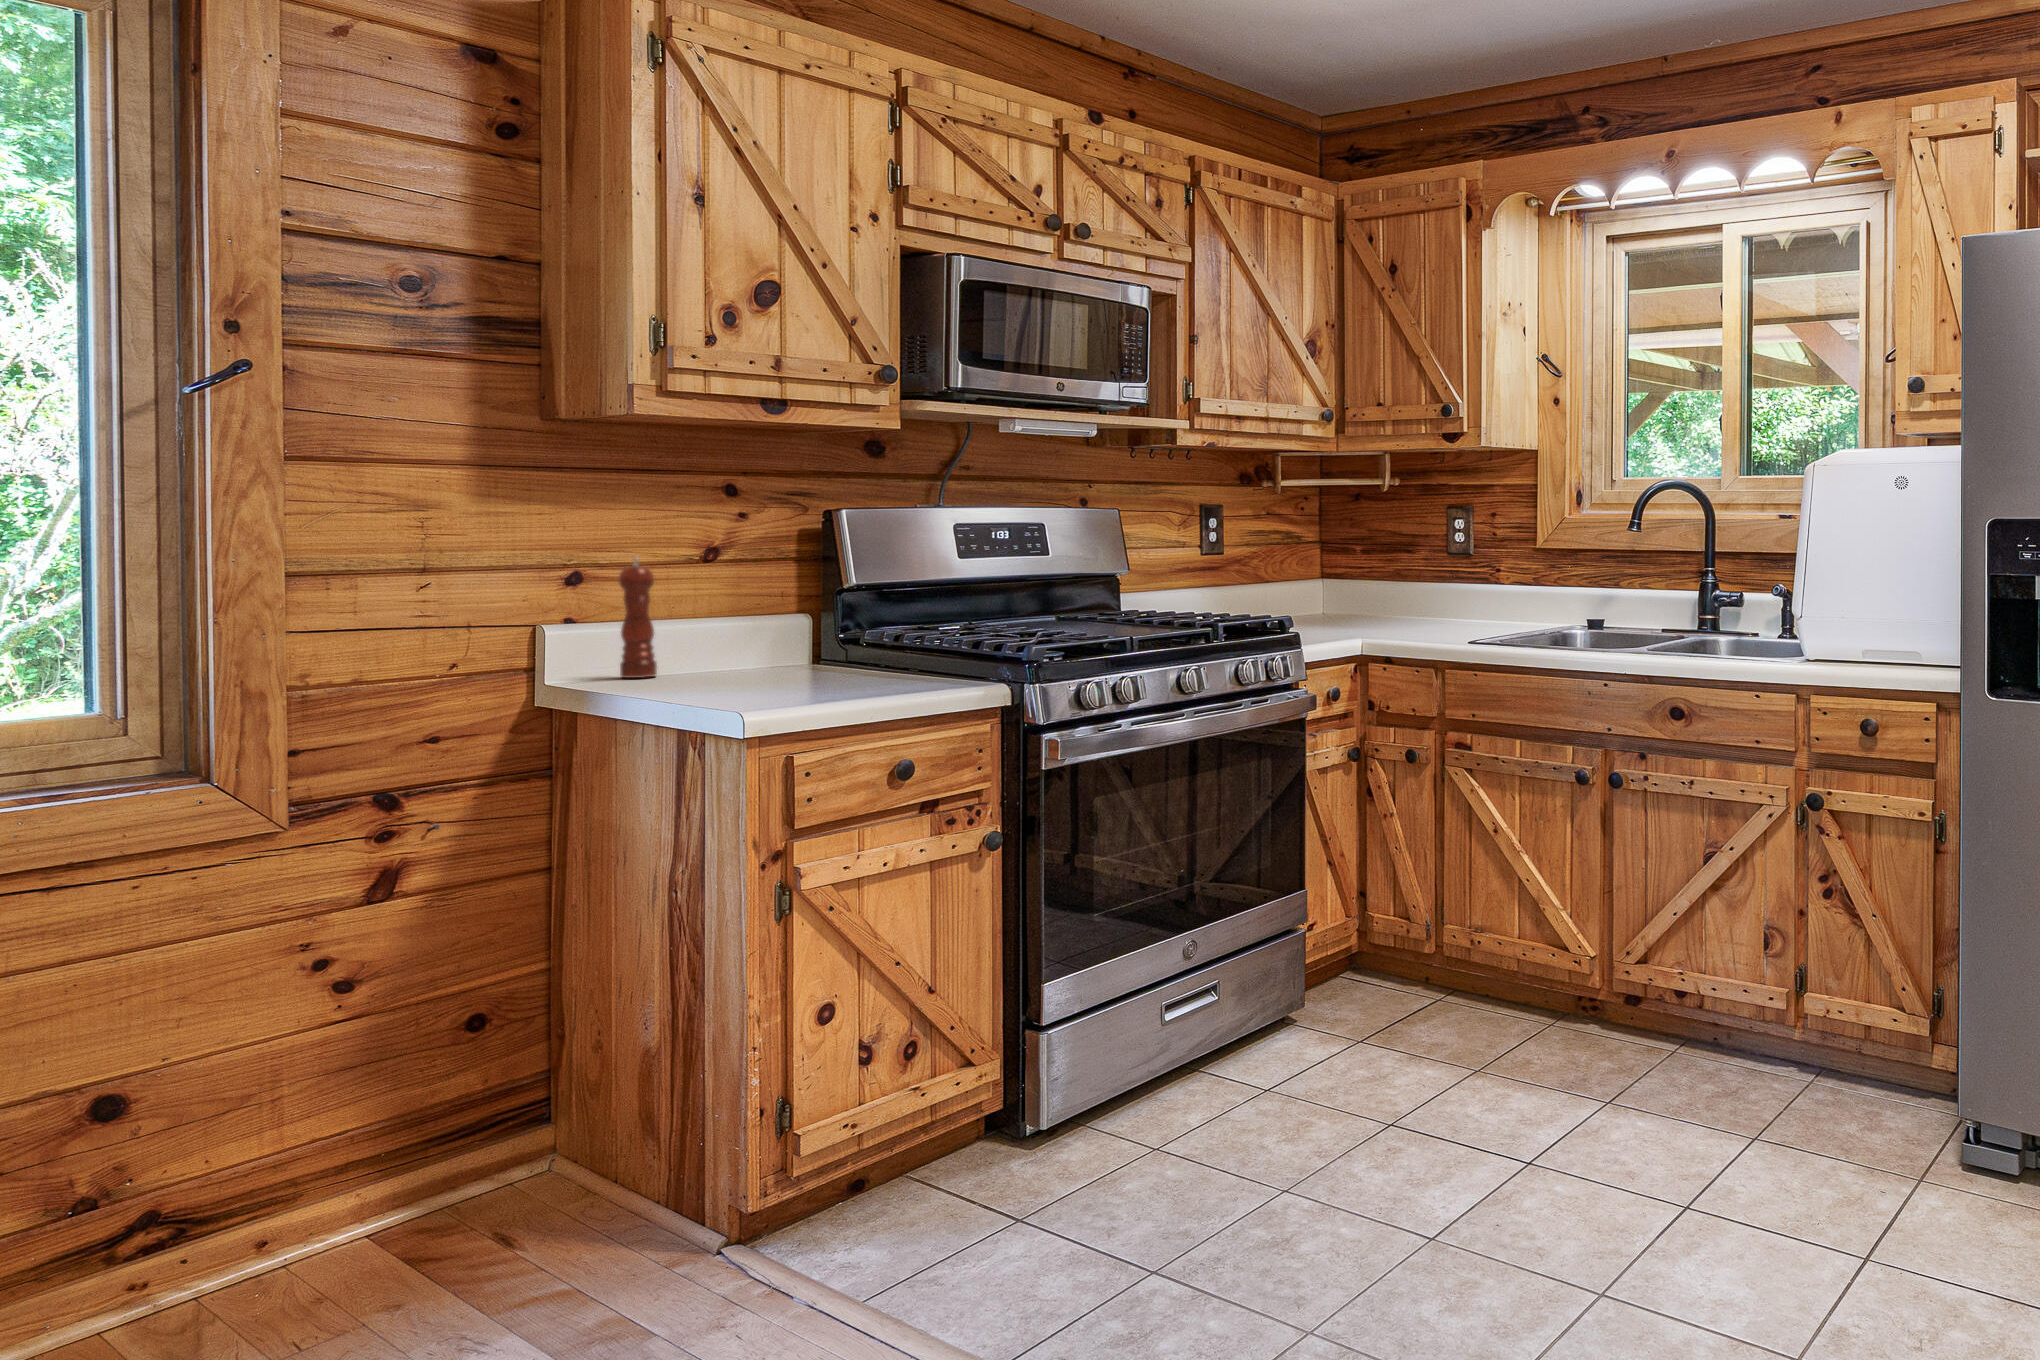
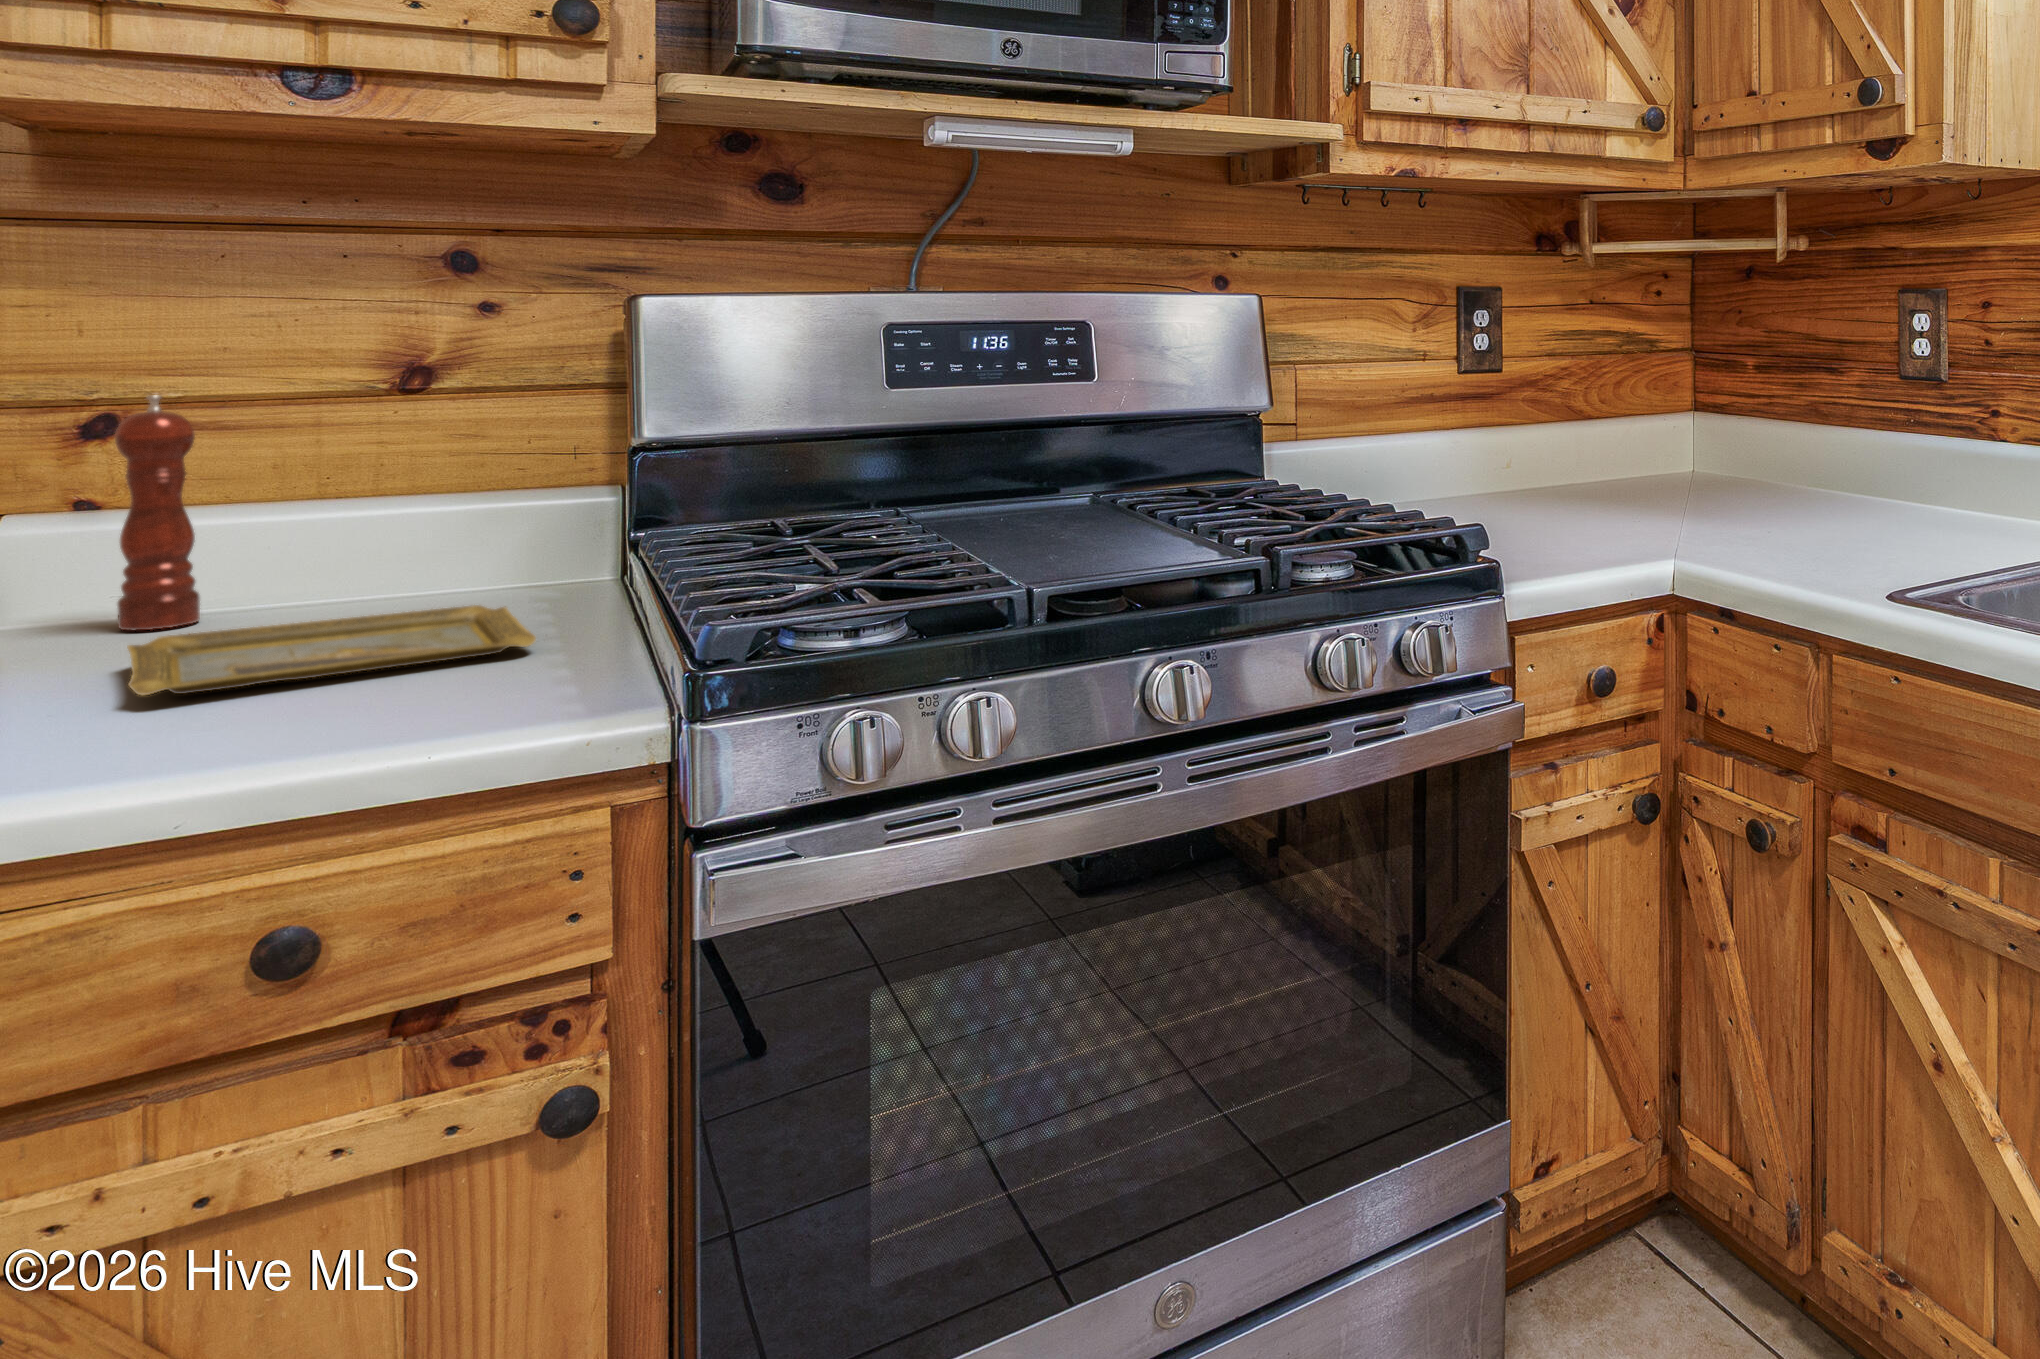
tray: none [701,662,888,686] -> present [128,605,536,695]

